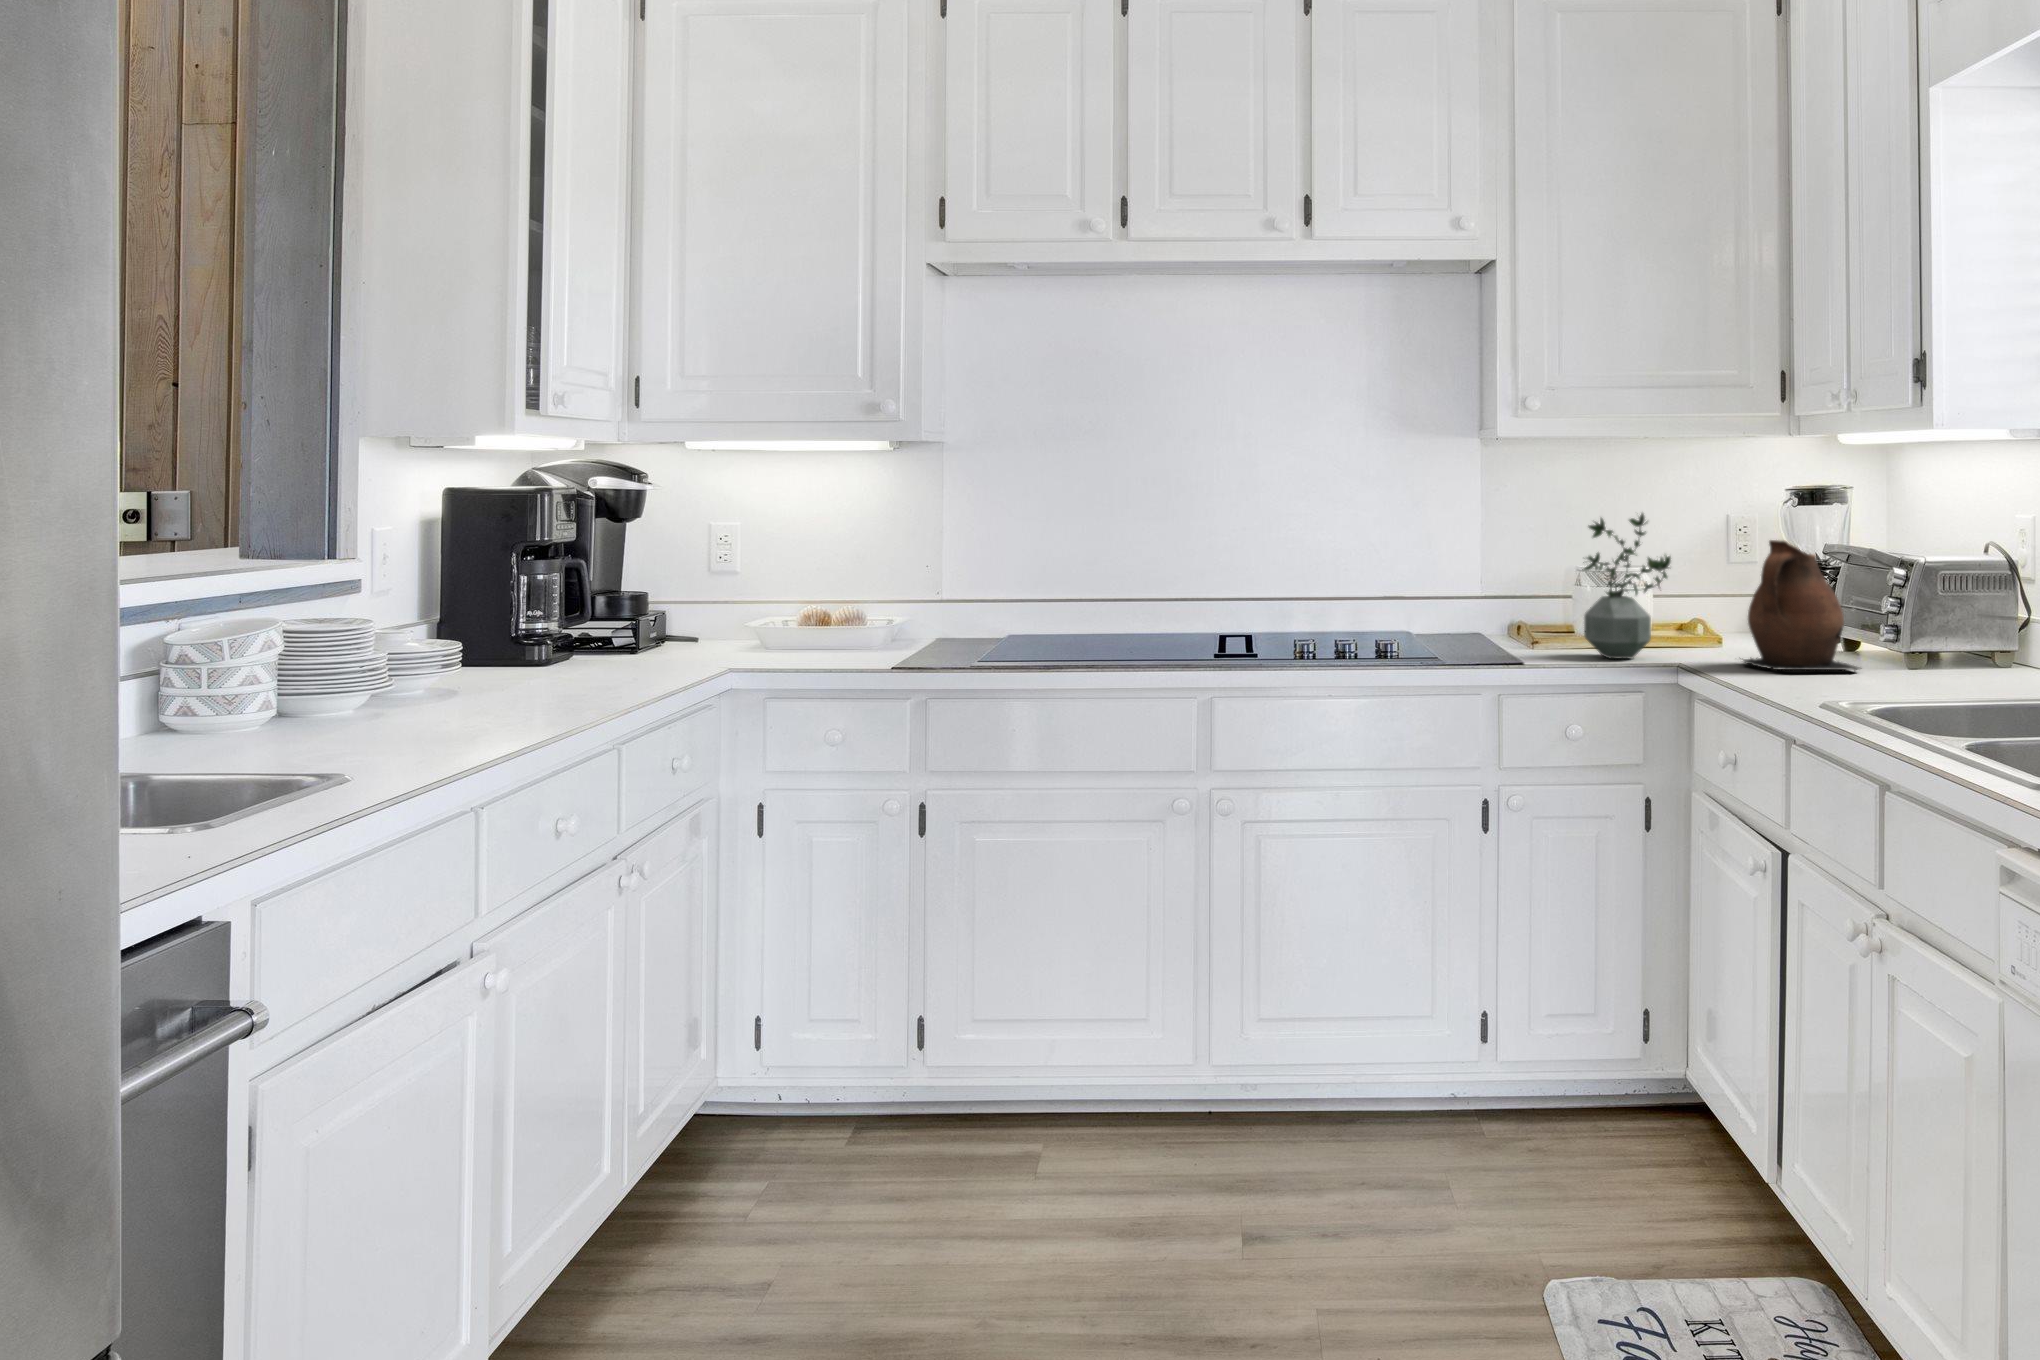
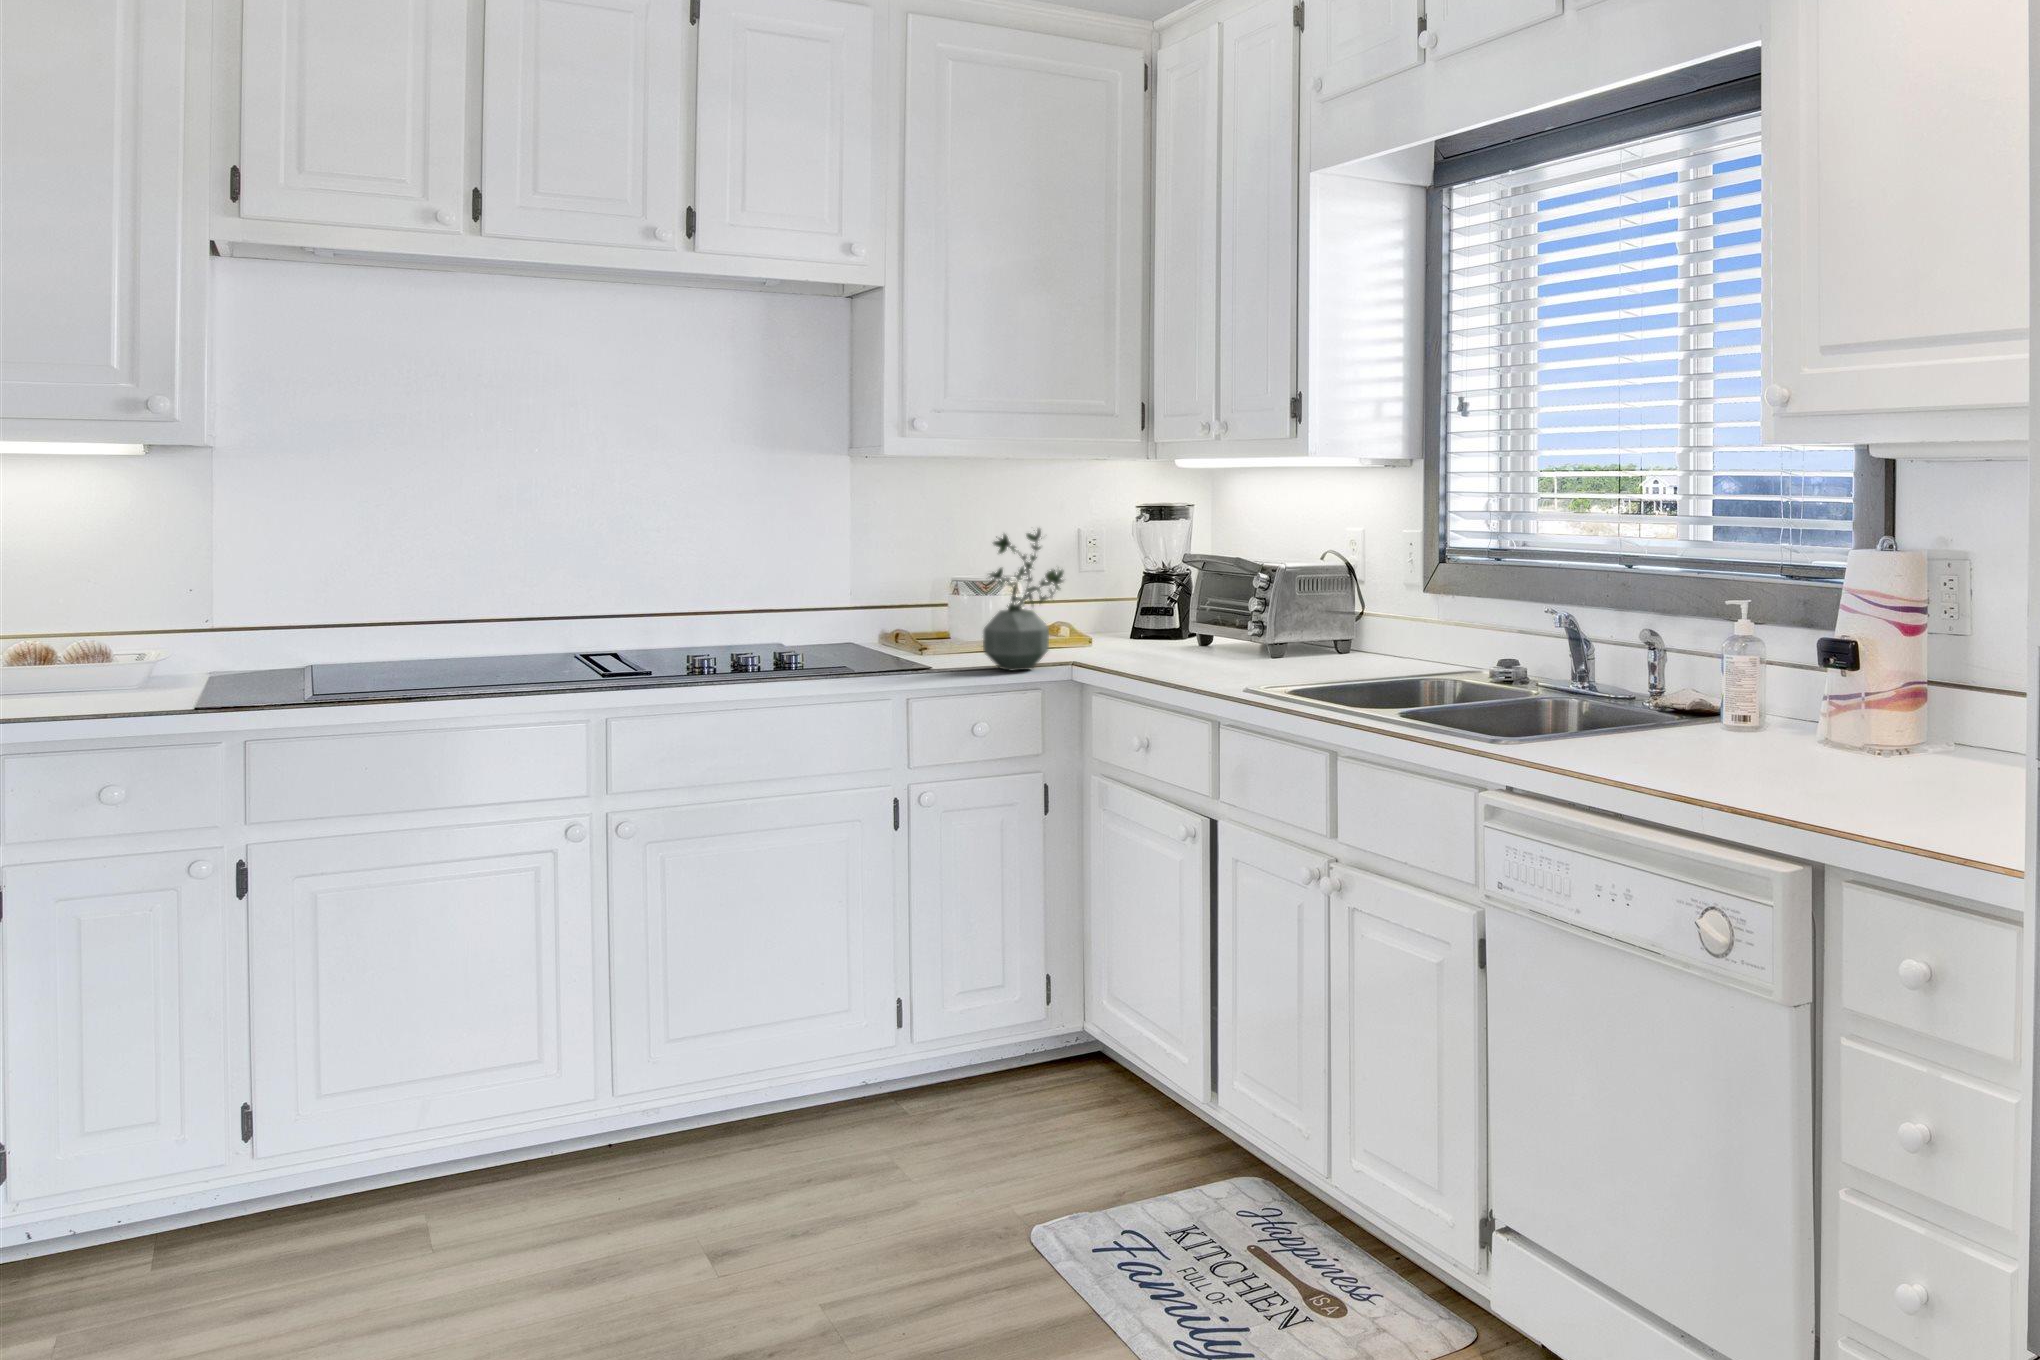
ceramic pitcher: present [1743,540,1859,671] -> none [1129,552,1240,670]

